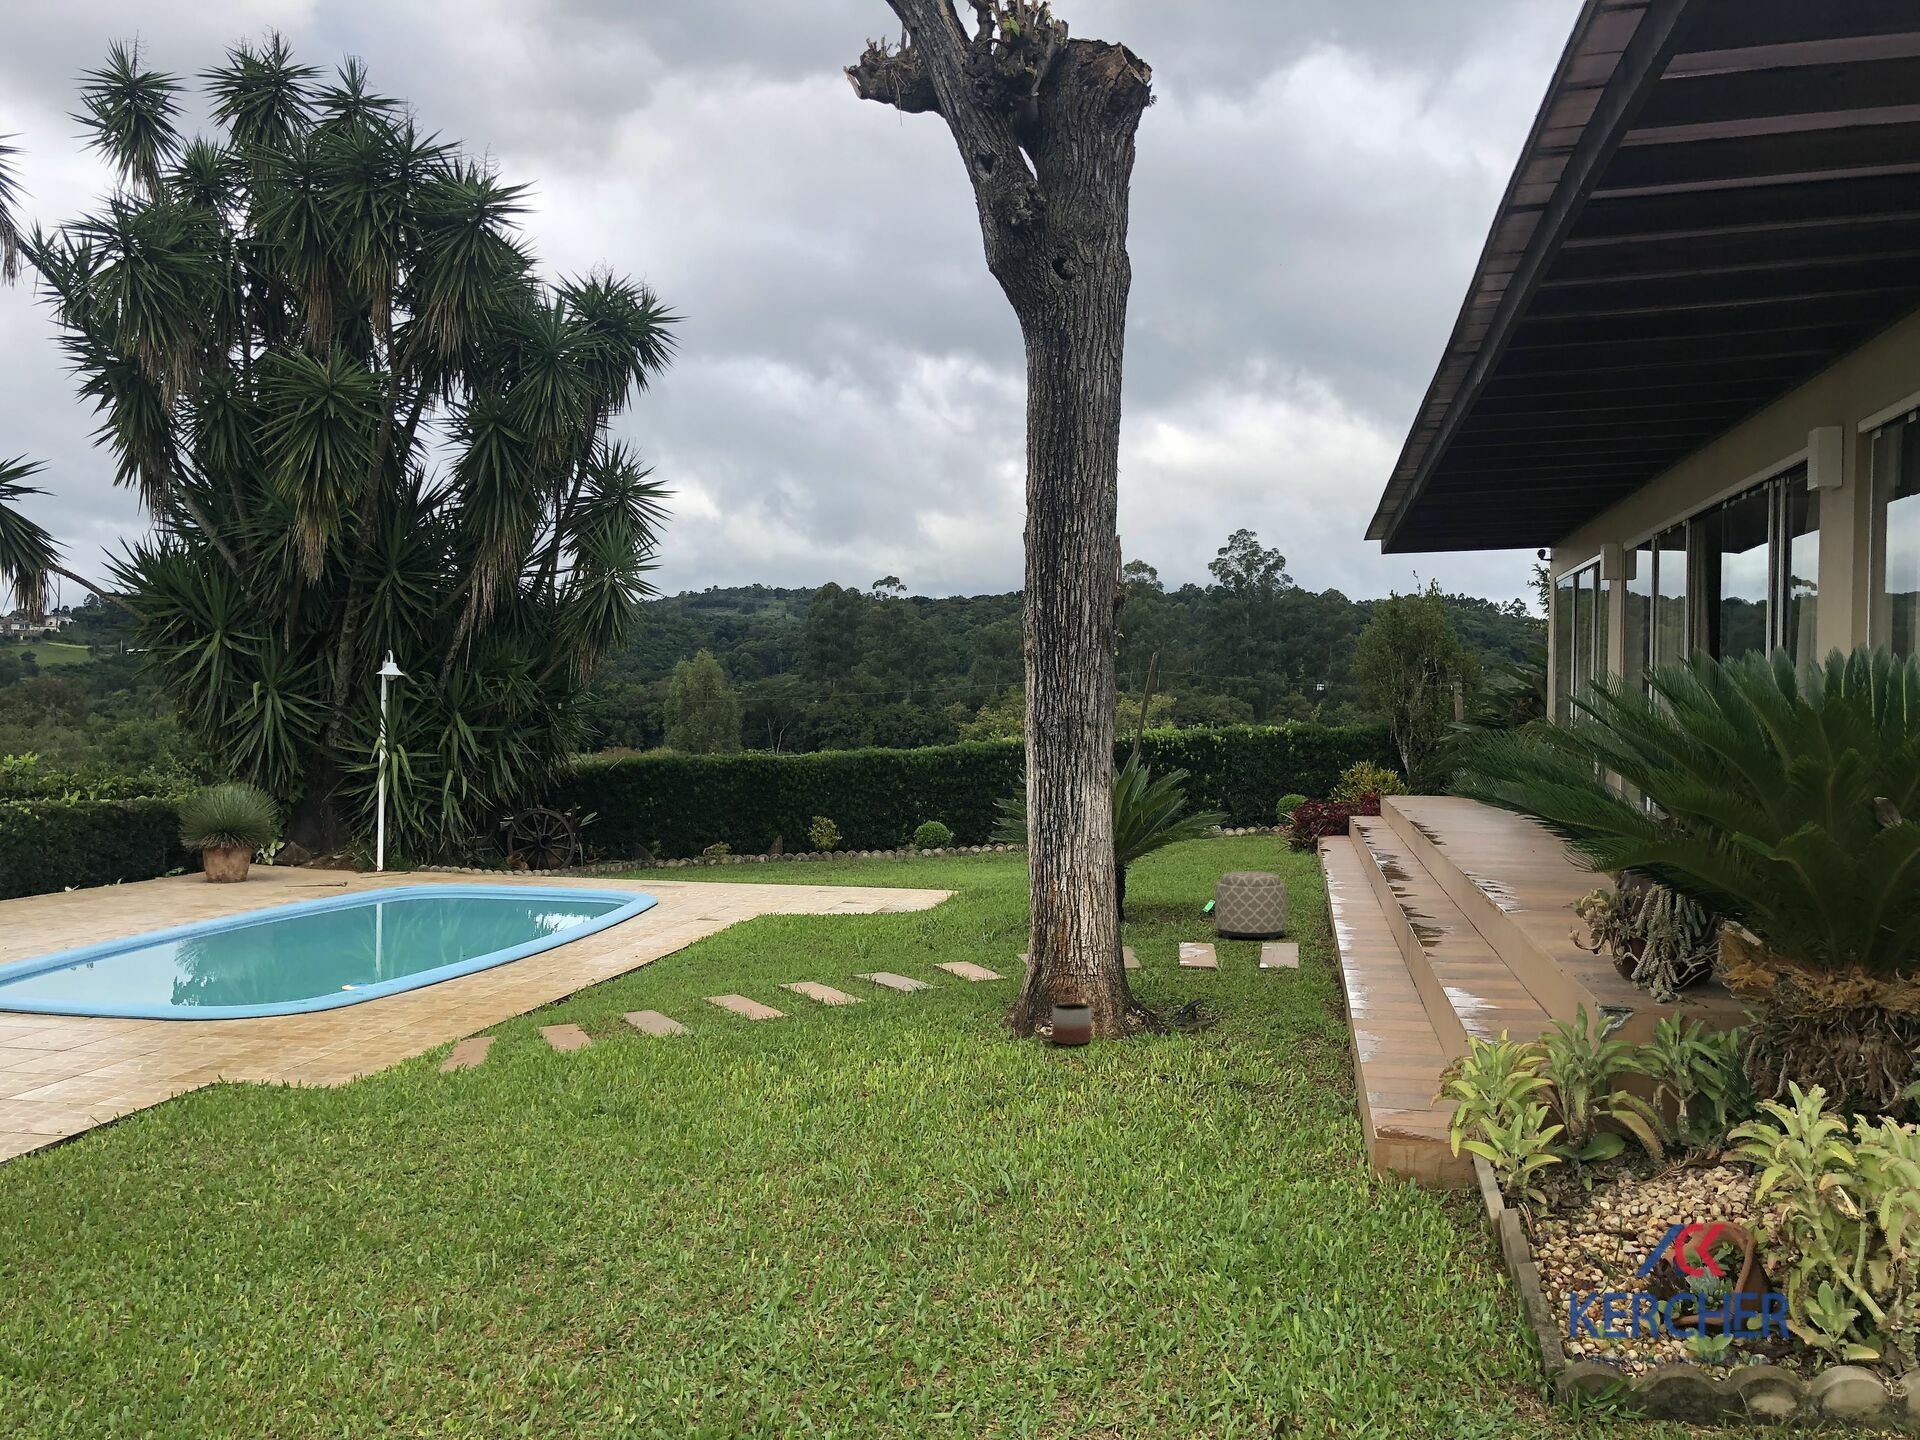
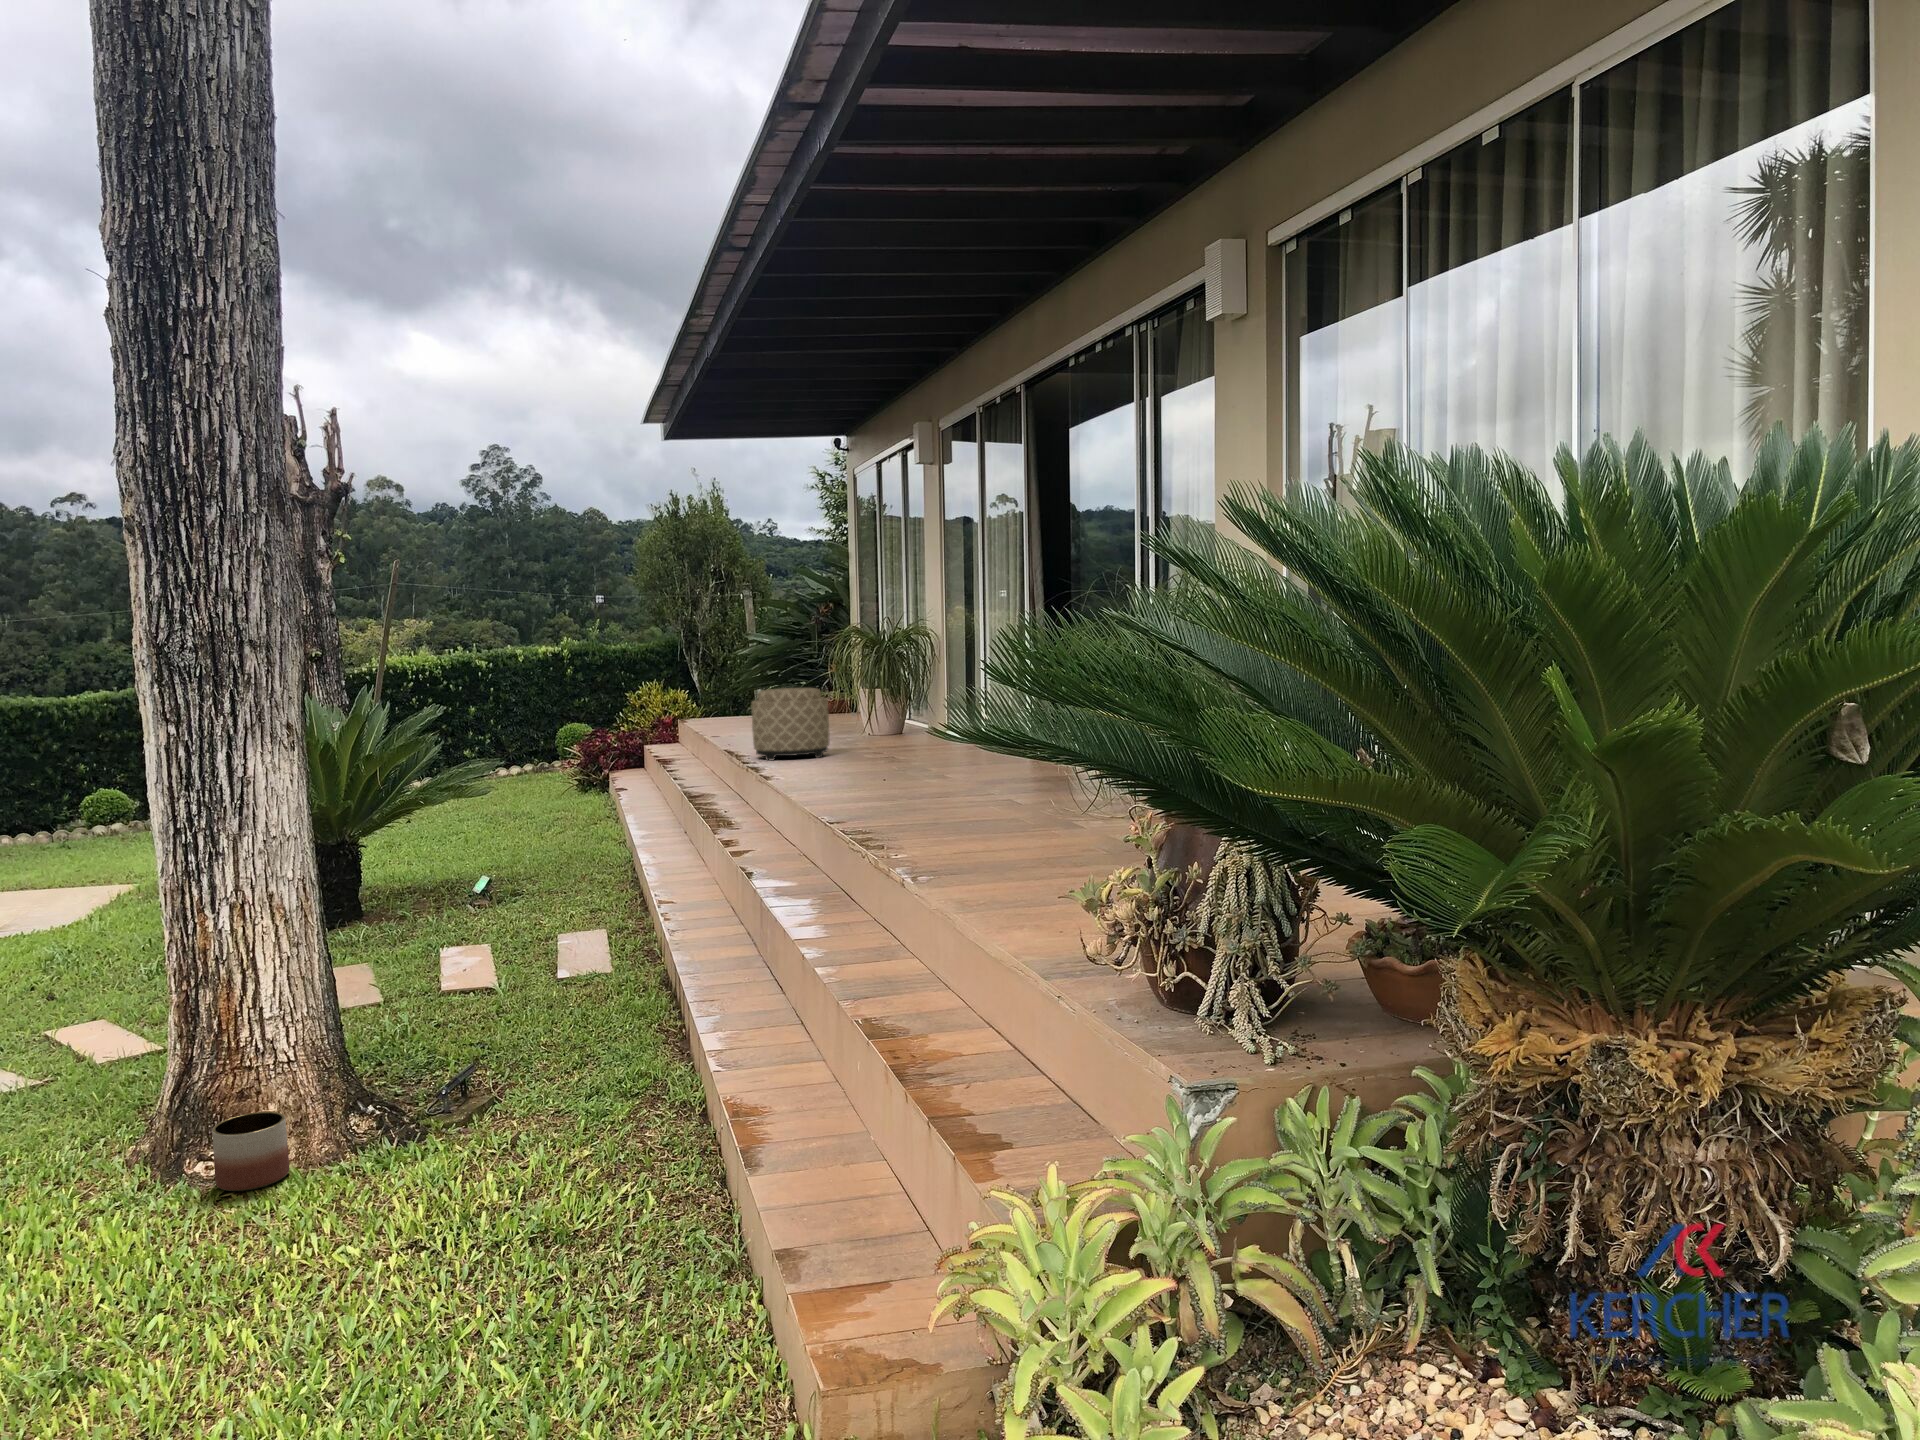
ottoman: present [1215,871,1287,941] -> present [752,688,829,760]

